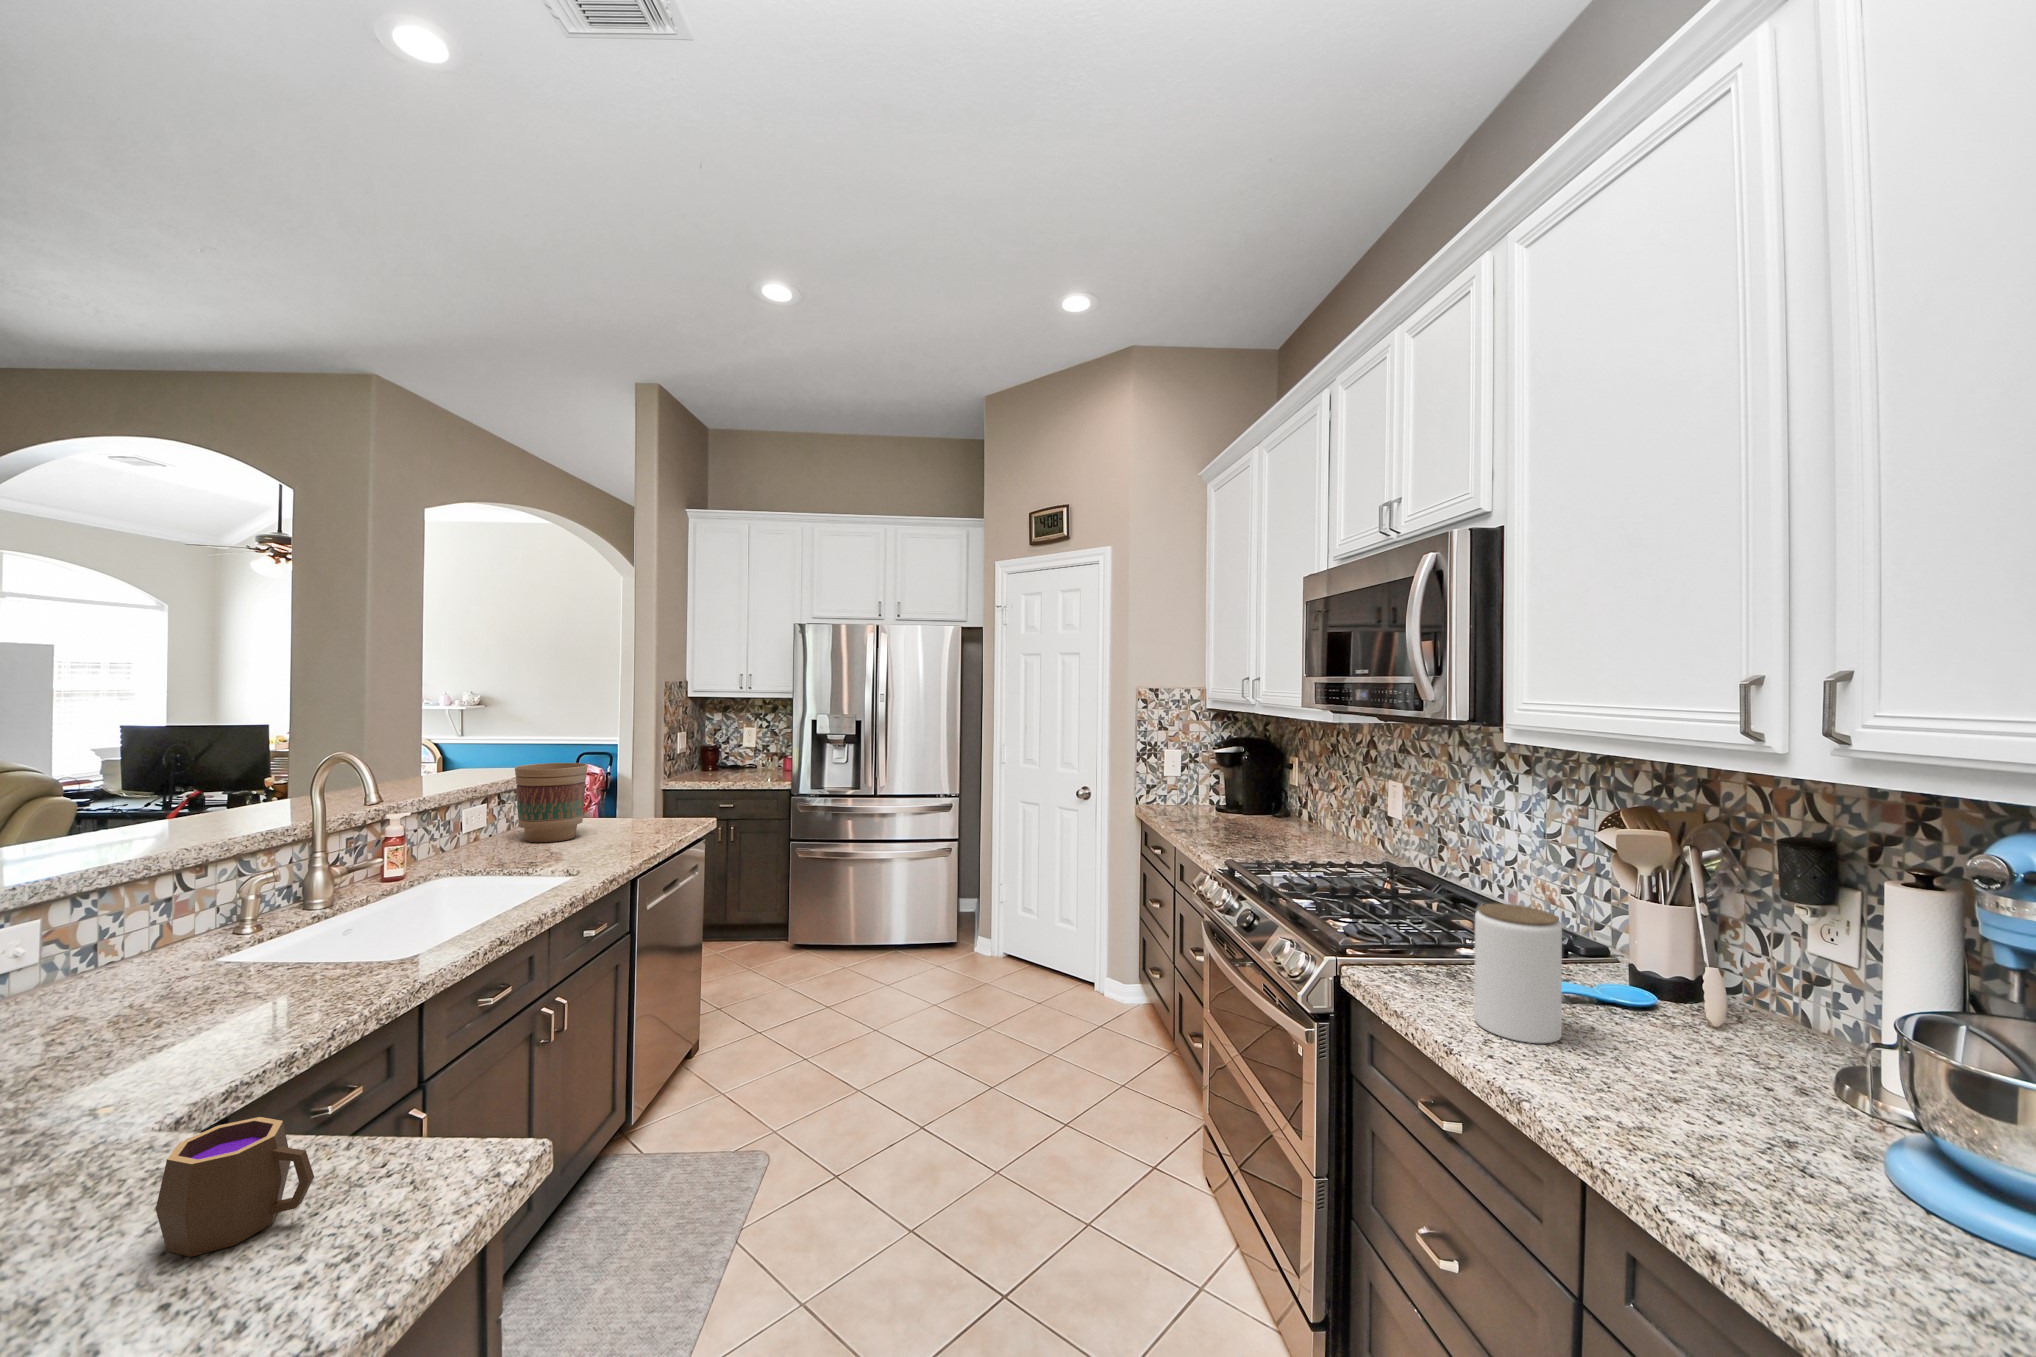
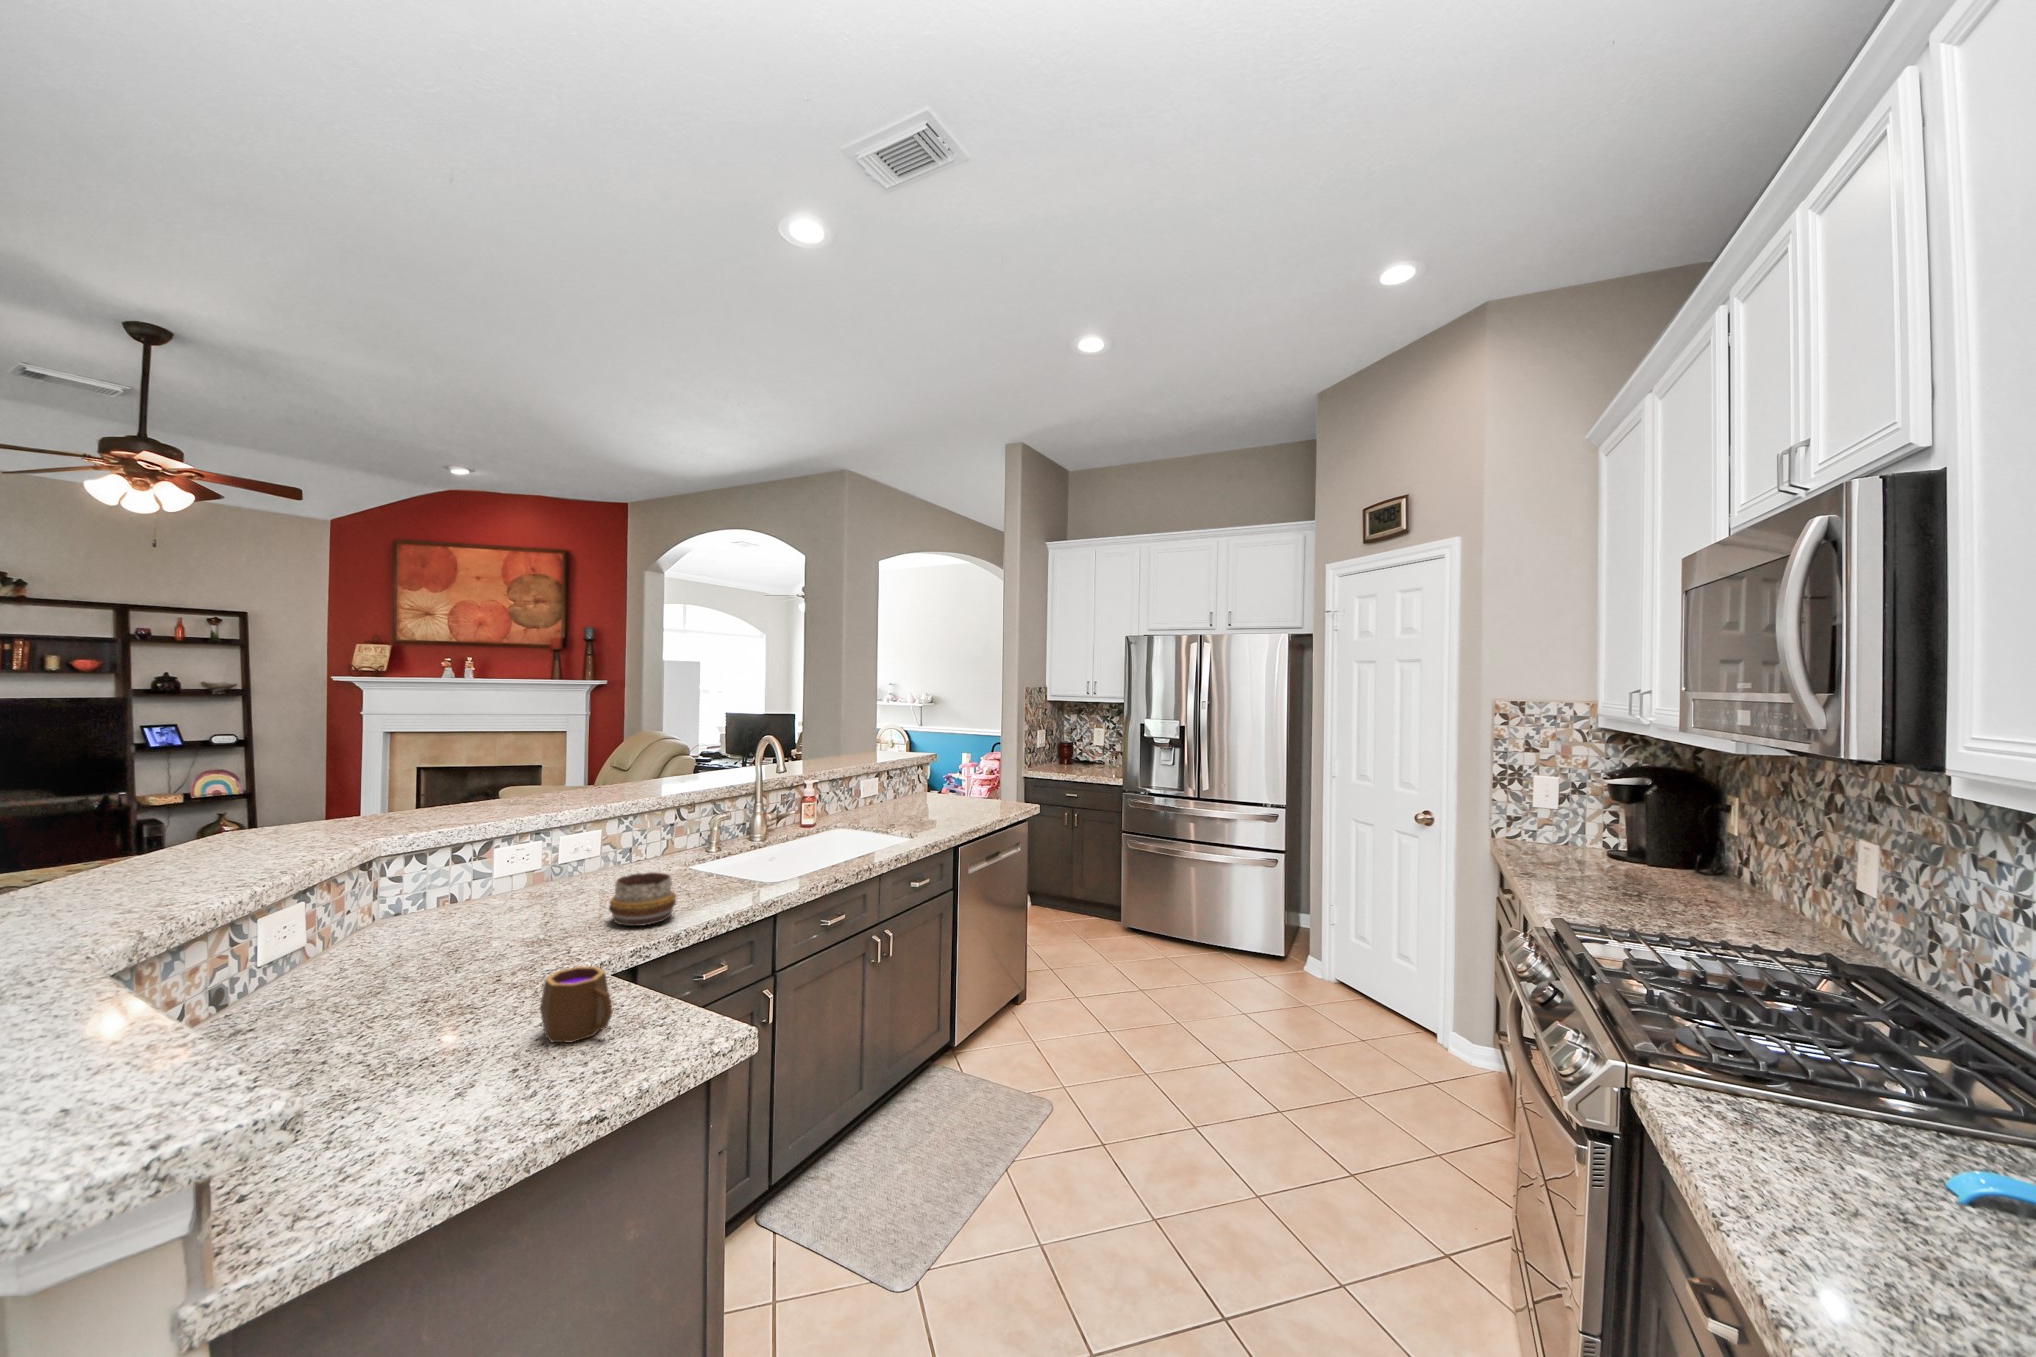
flower pot: present [515,763,588,843] -> none [889,750,940,814]
jar: present [1474,904,1562,1043] -> none [1788,1024,1952,1253]
decorative bowl: none [144,965,277,1057] -> present [609,872,676,926]

